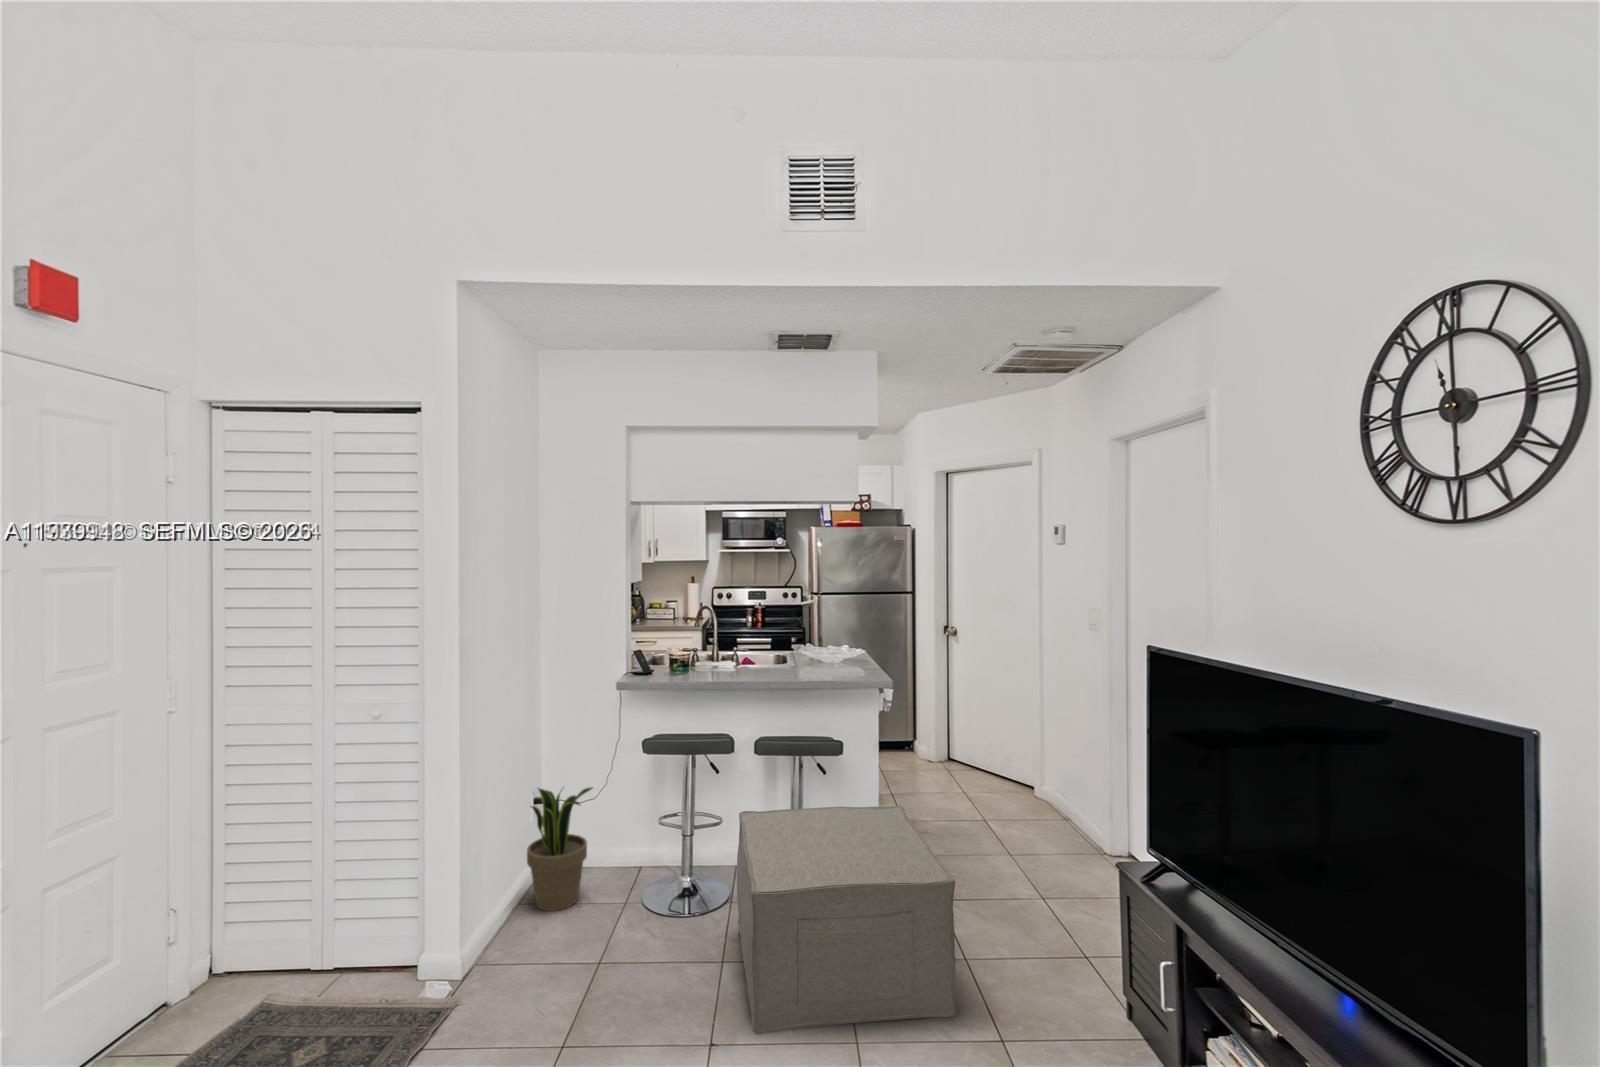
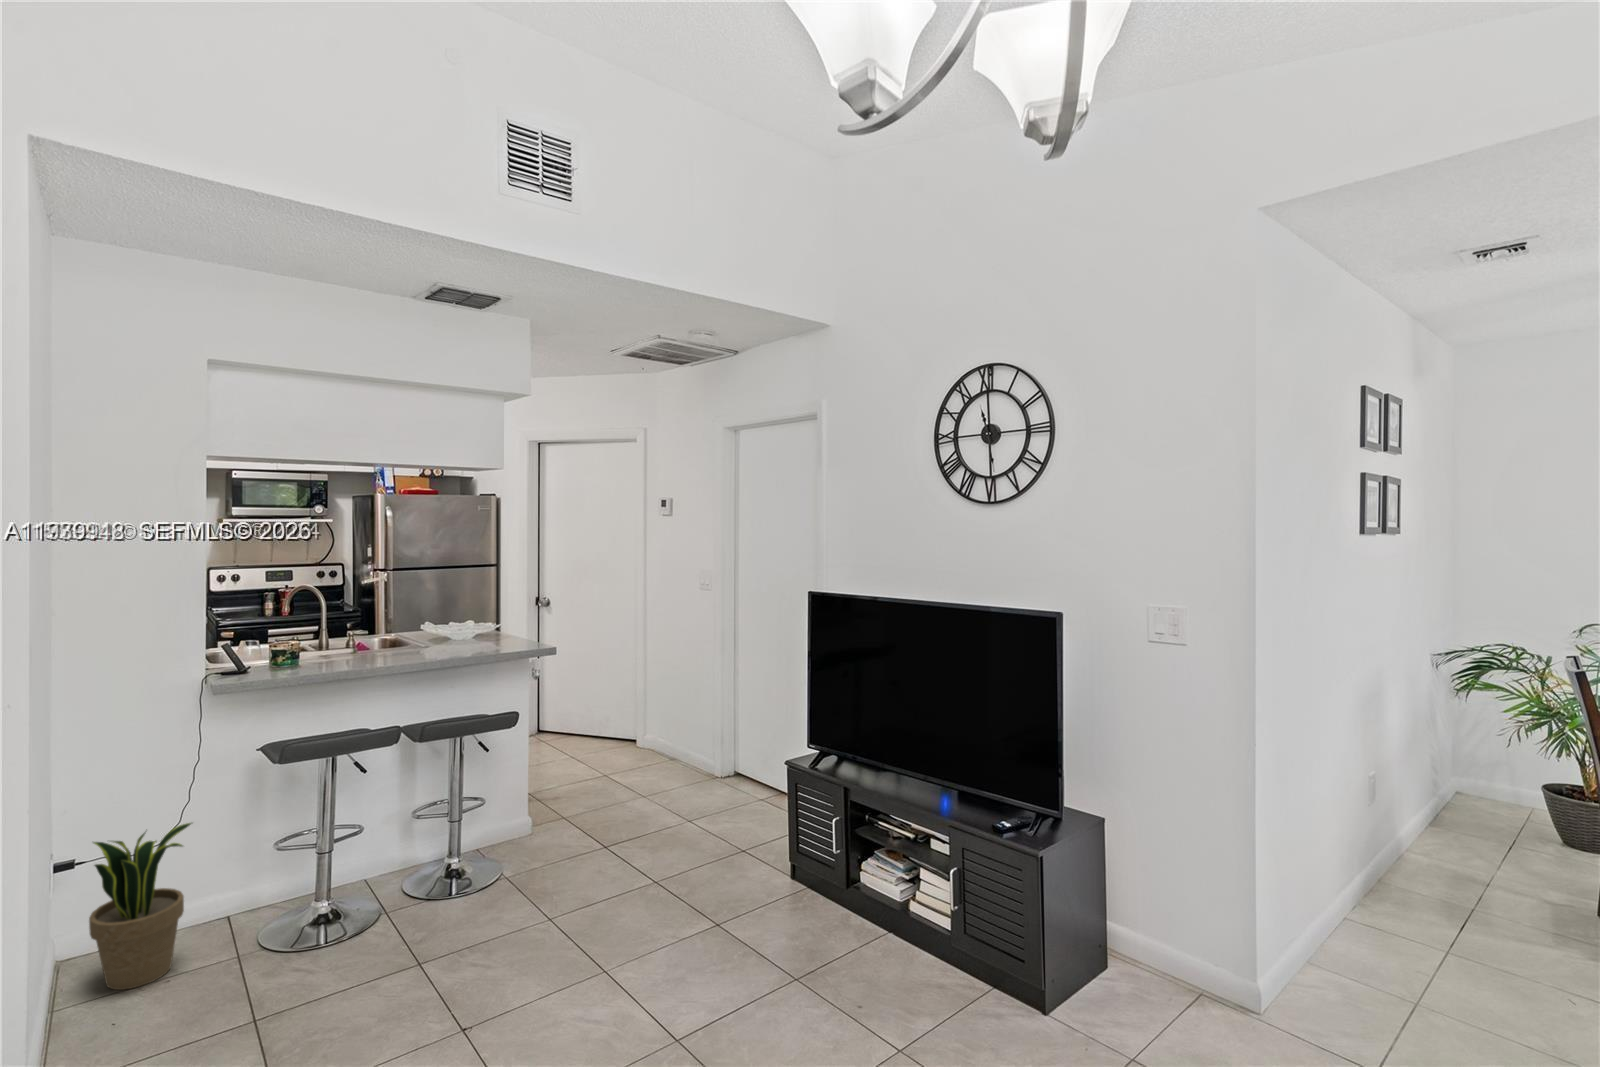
ottoman: present [737,805,956,1034] -> none [412,767,661,1001]

